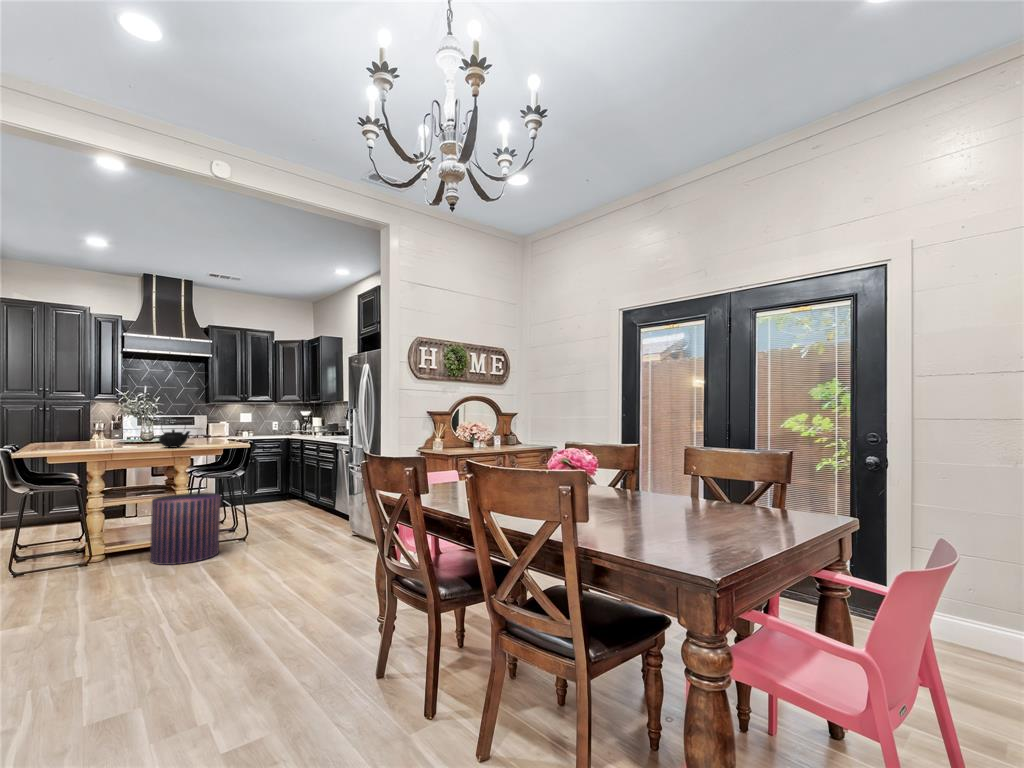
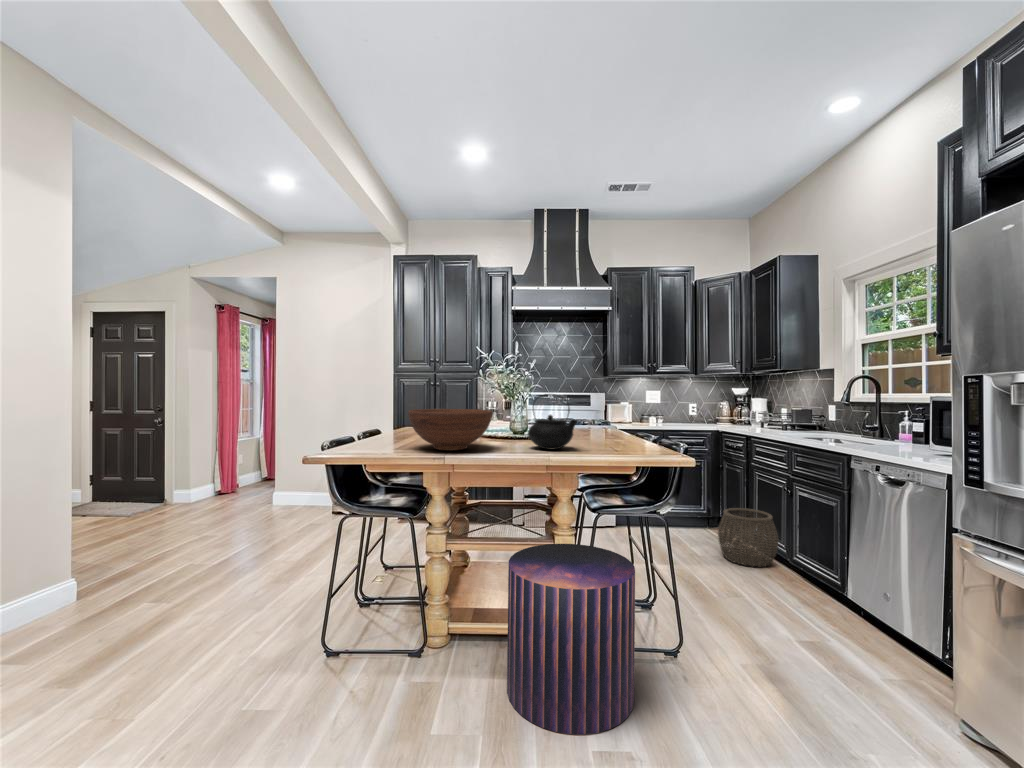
fruit bowl: none [79,428,138,451] -> present [408,409,492,451]
woven basket: none [280,481,313,512] -> present [718,508,778,567]

